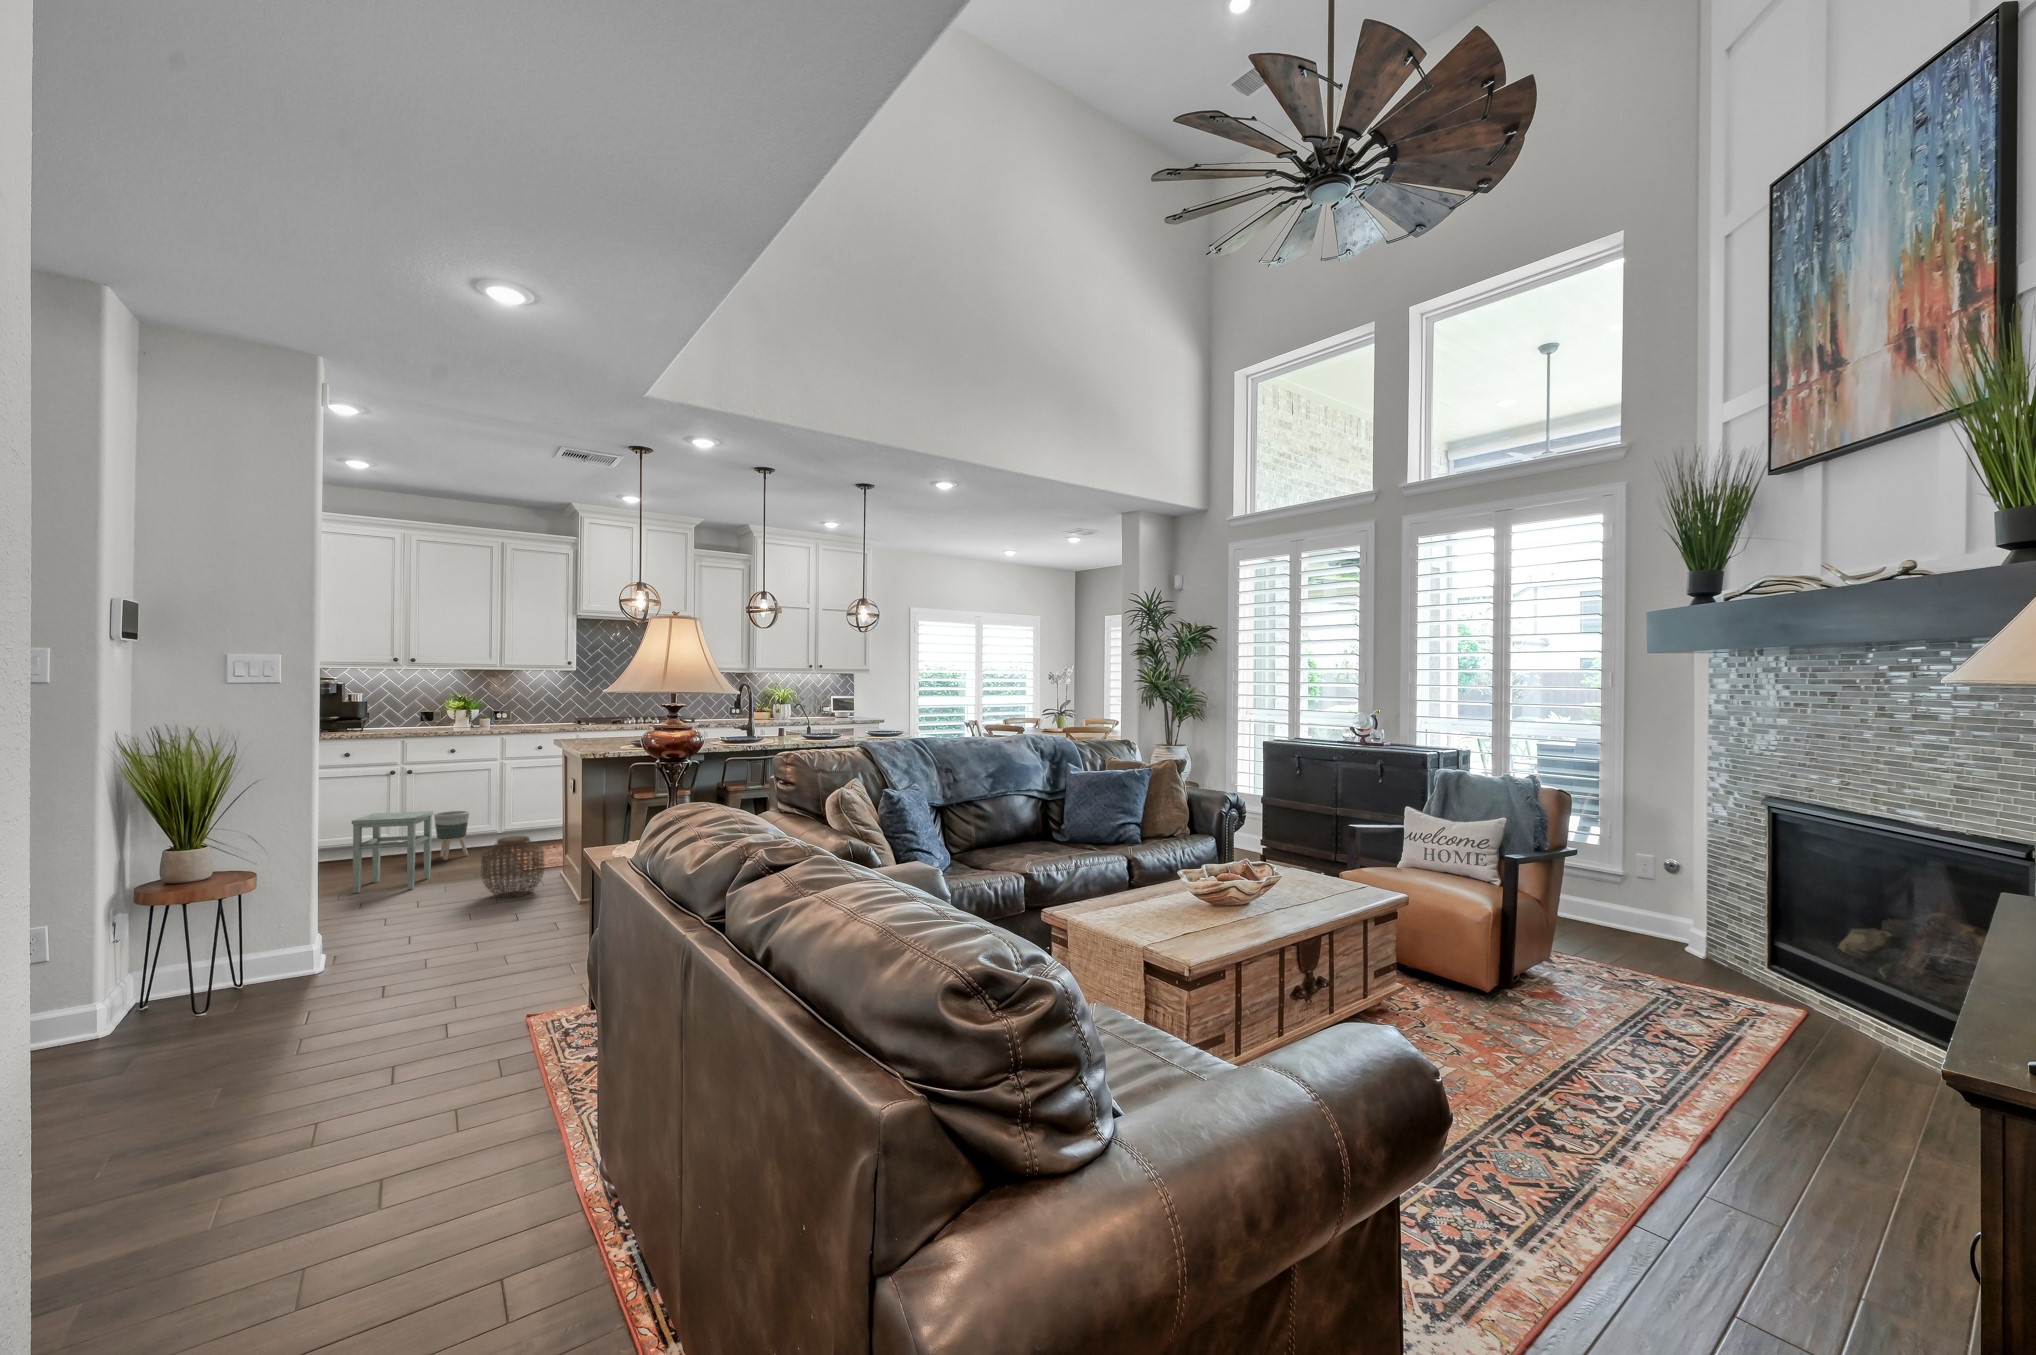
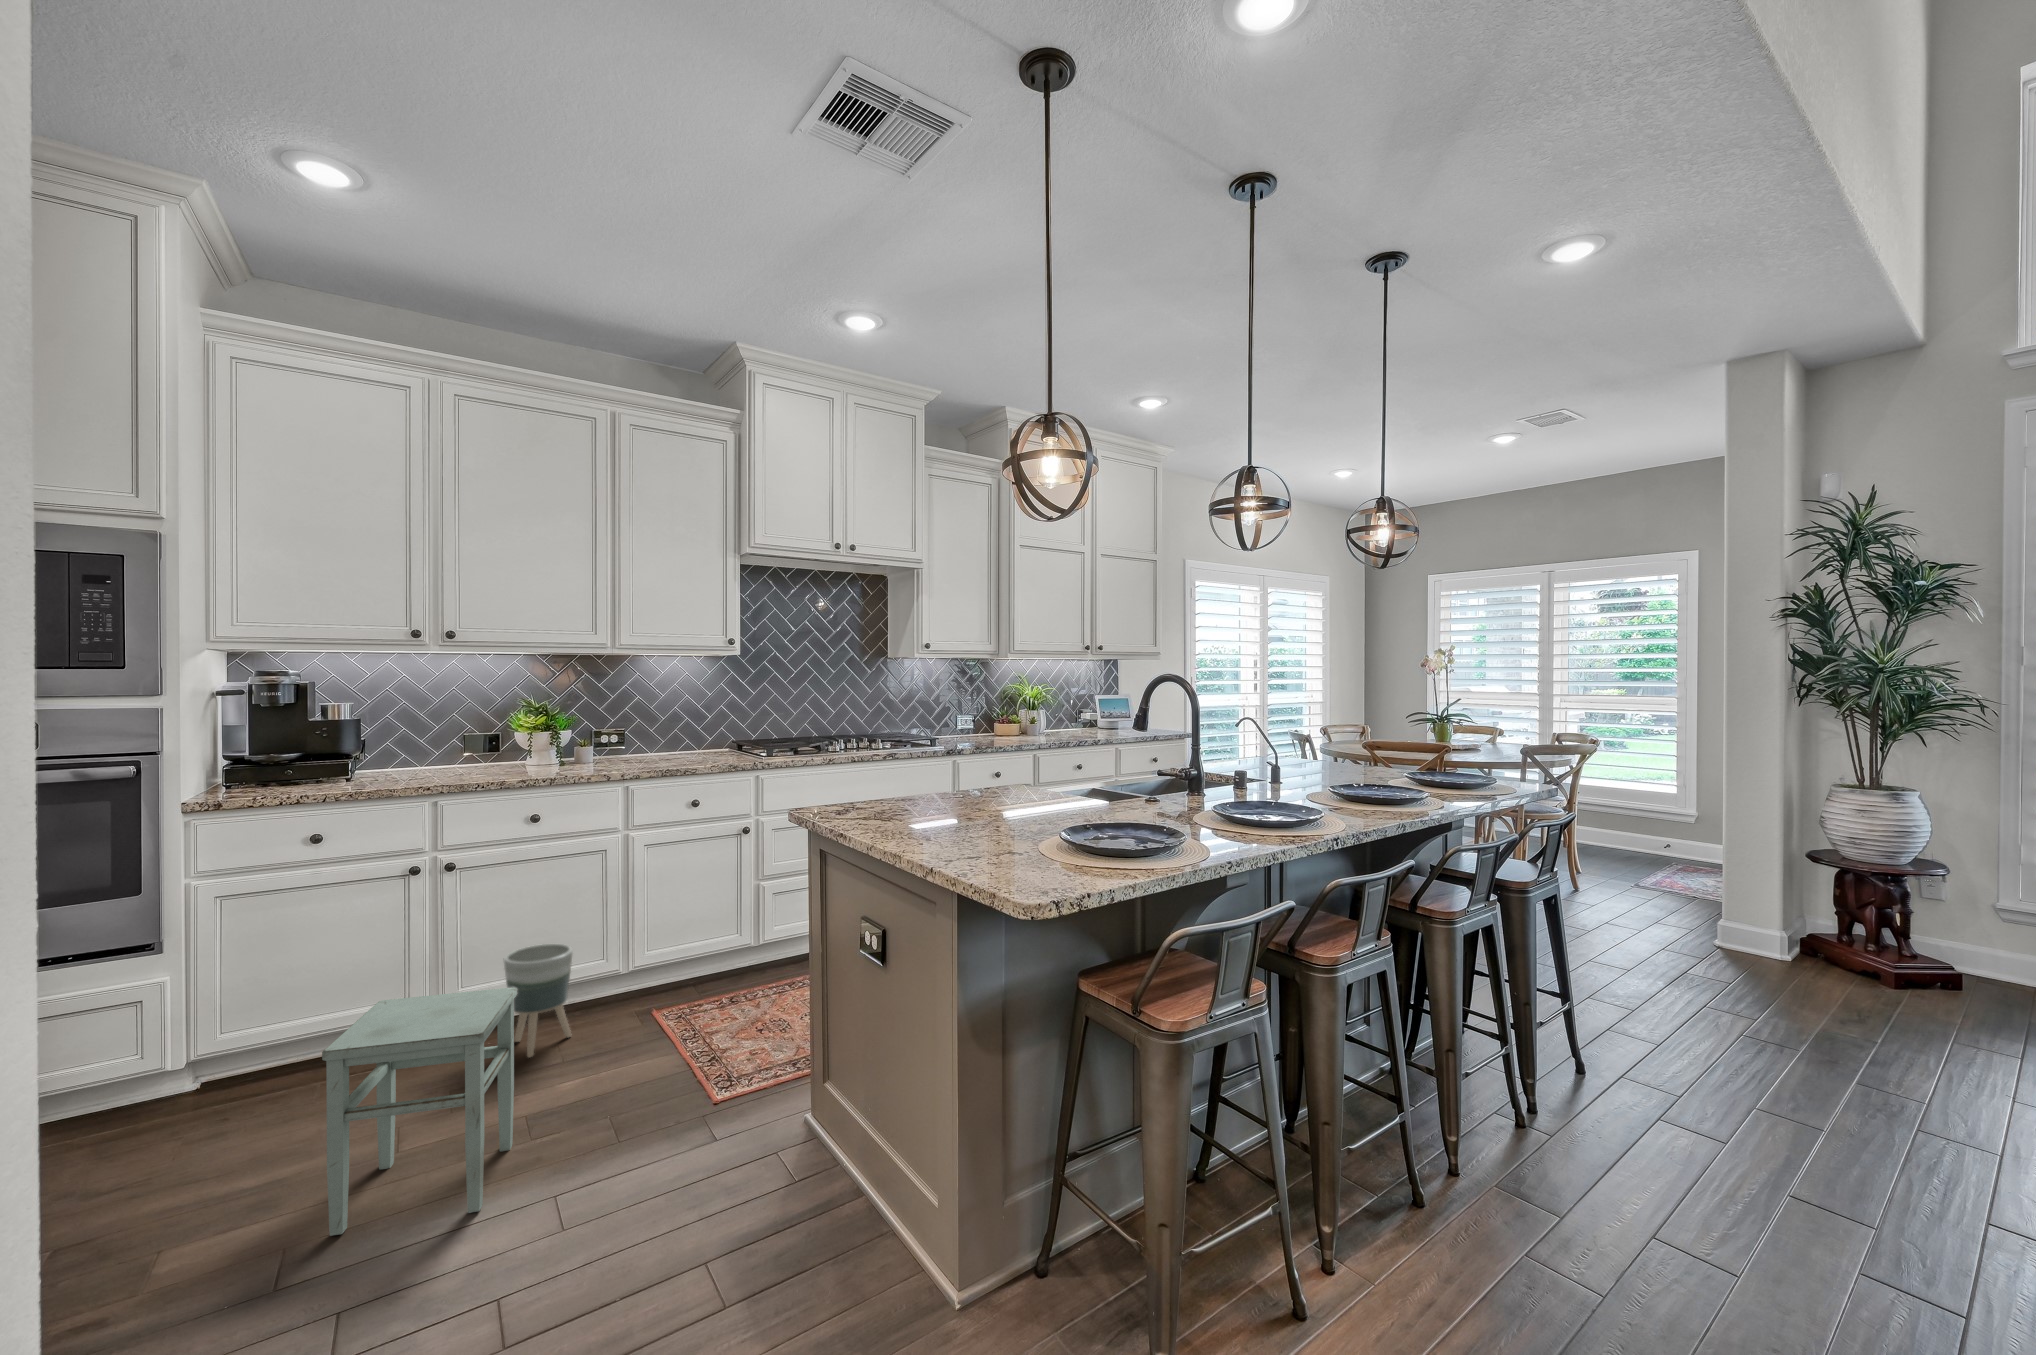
woven basket: present [481,836,544,898] -> none [671,1083,820,1272]

